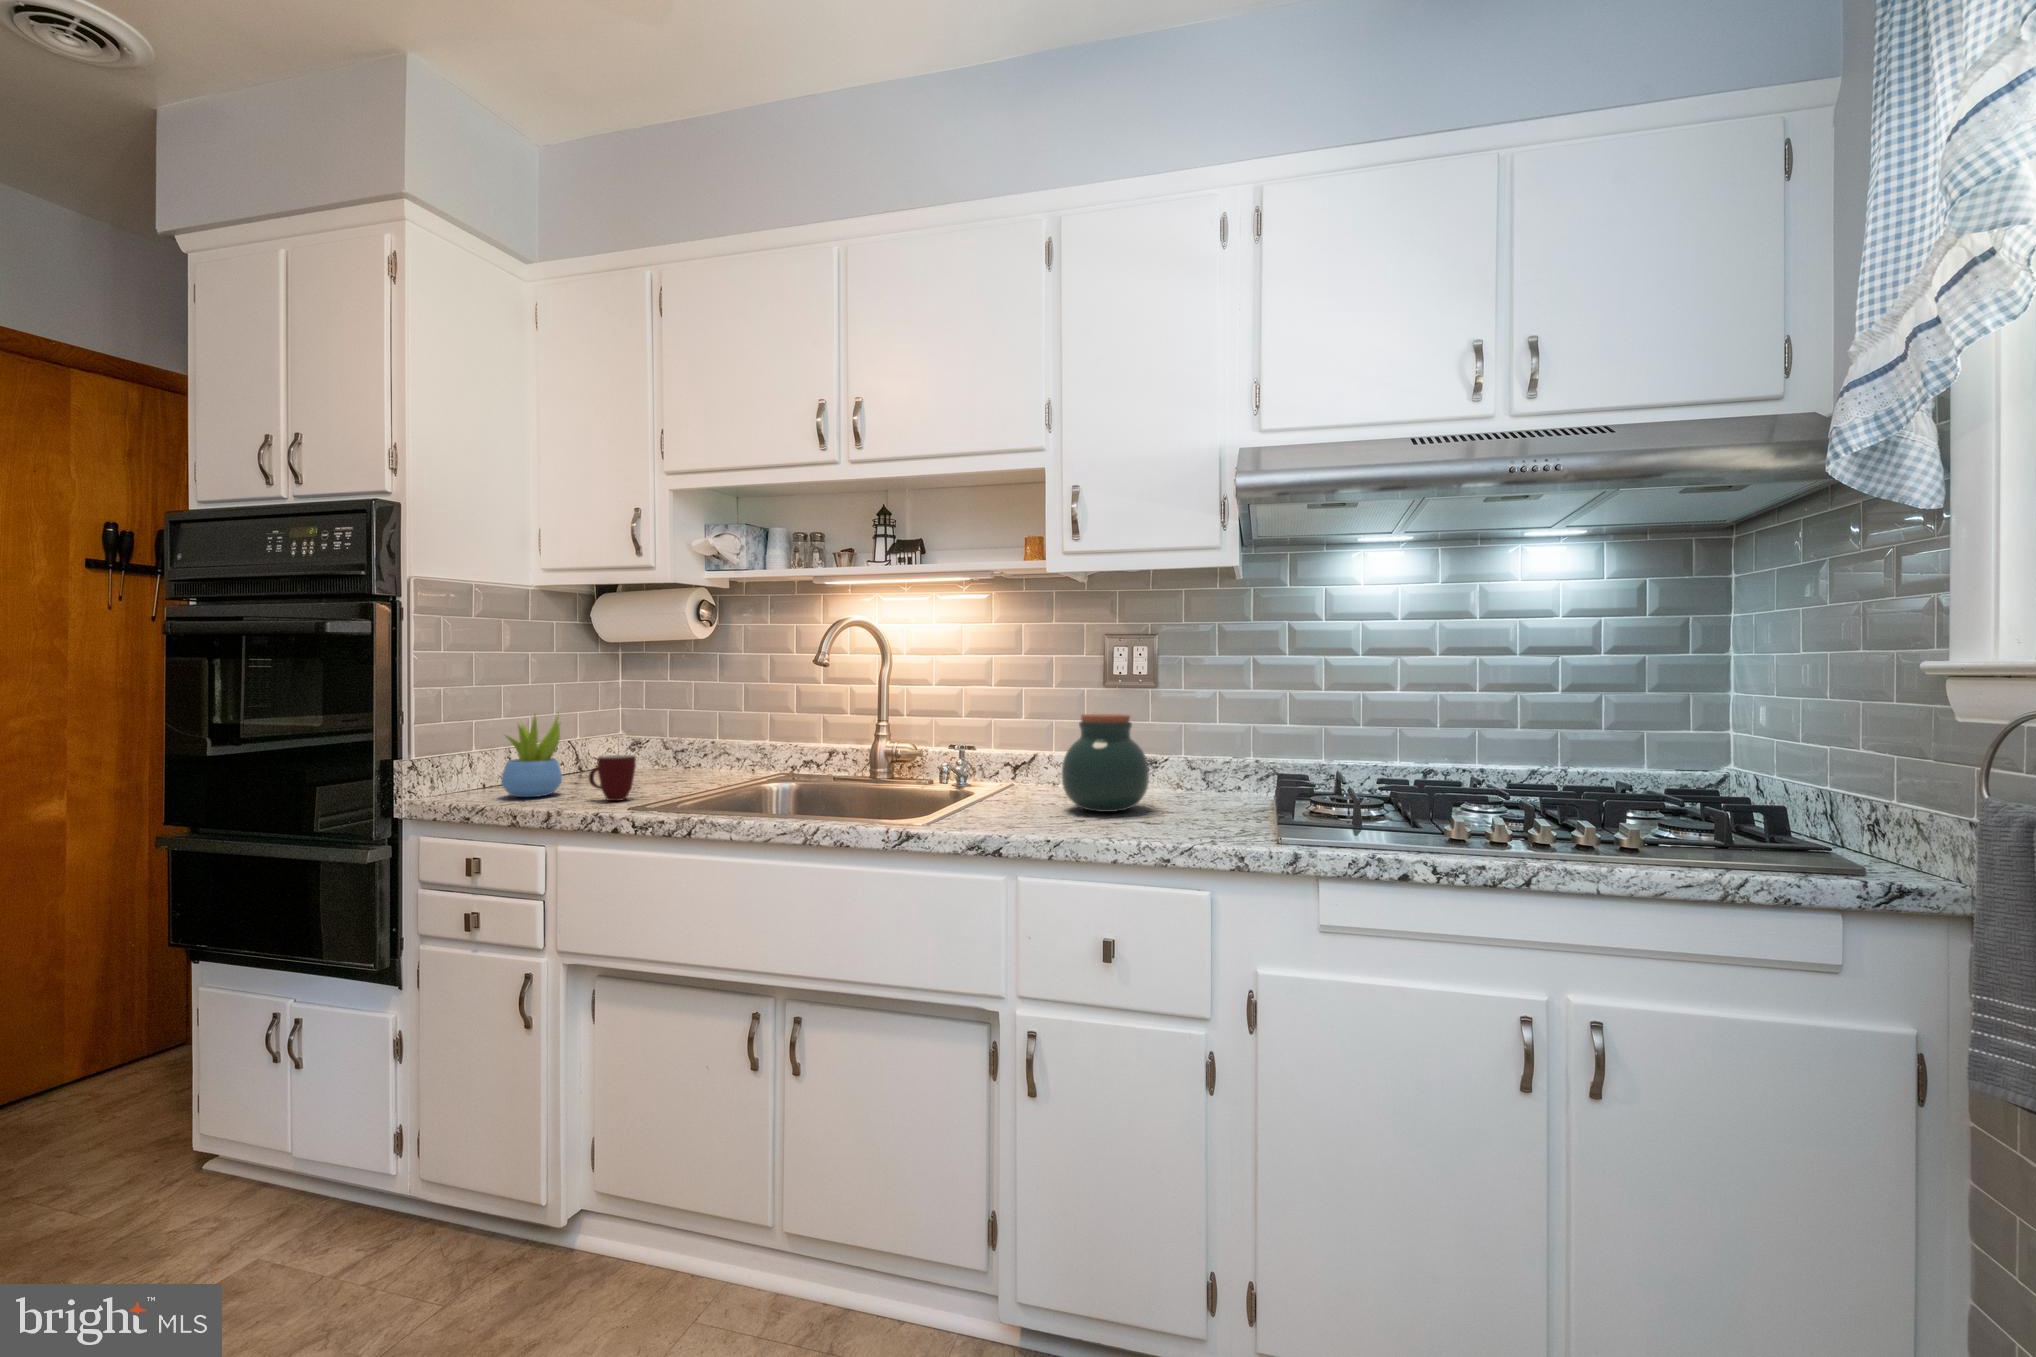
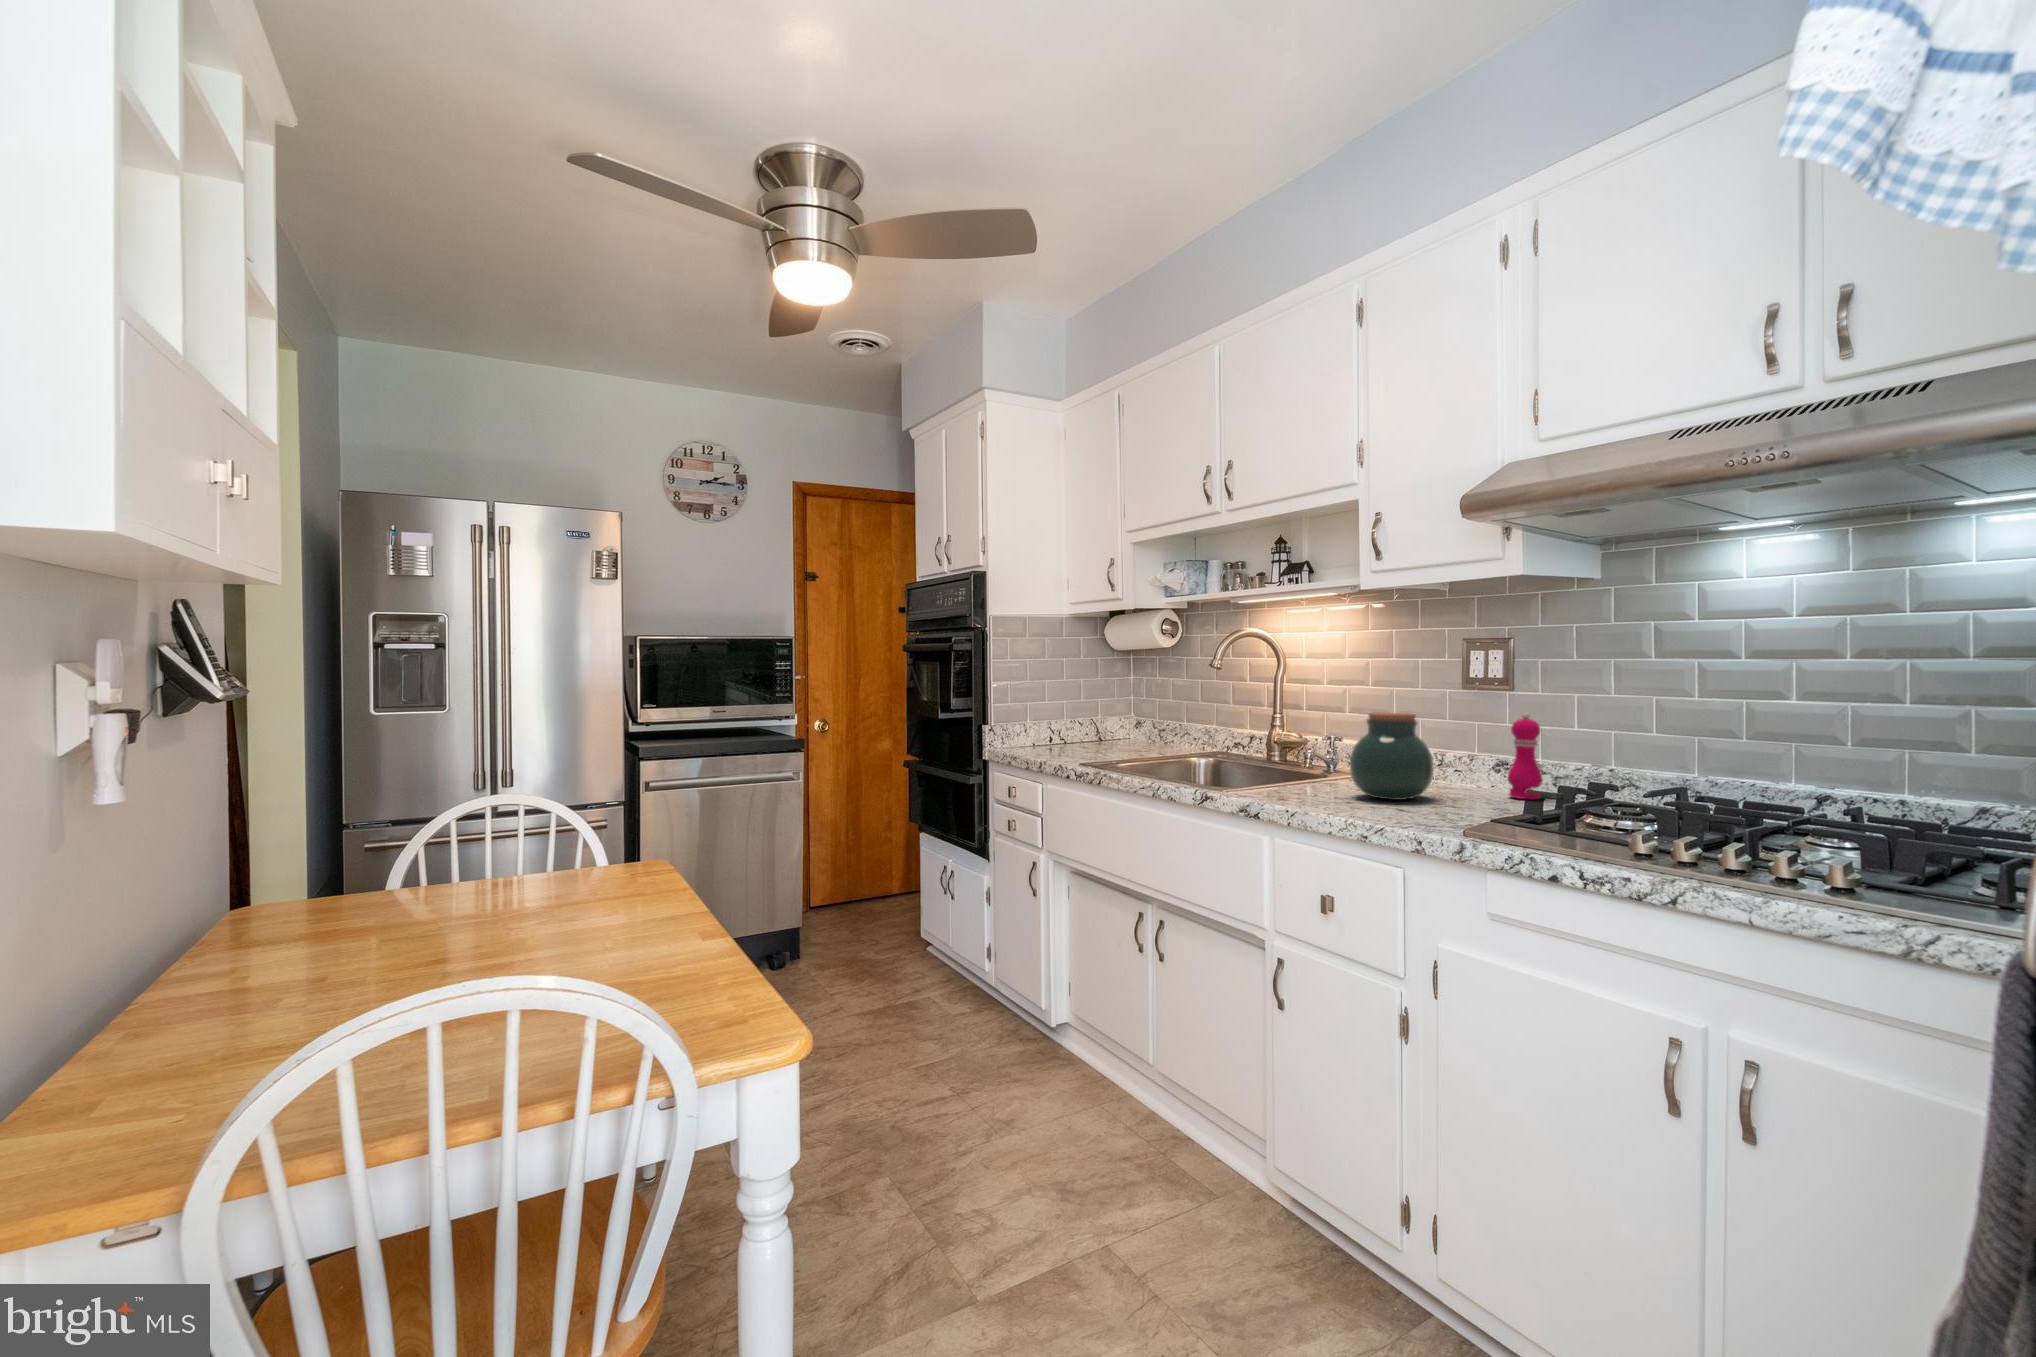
pepper mill: none [1187,708,1219,796] -> present [1507,712,1543,799]
succulent plant: present [501,713,563,797] -> none [1024,697,1060,753]
mug: present [588,755,636,801] -> none [1064,728,1091,759]

